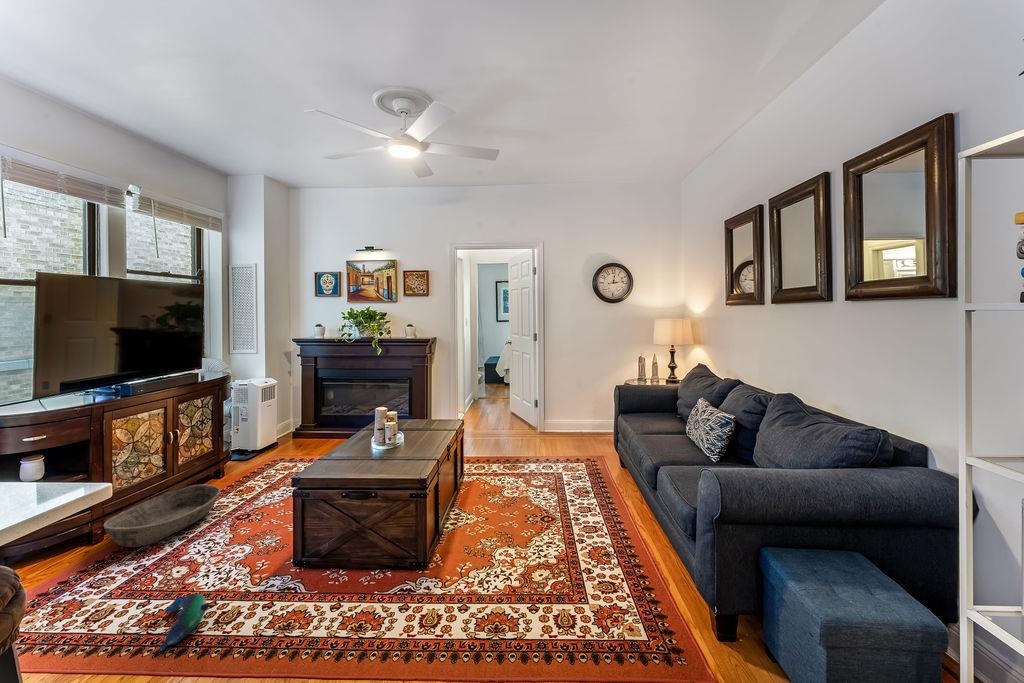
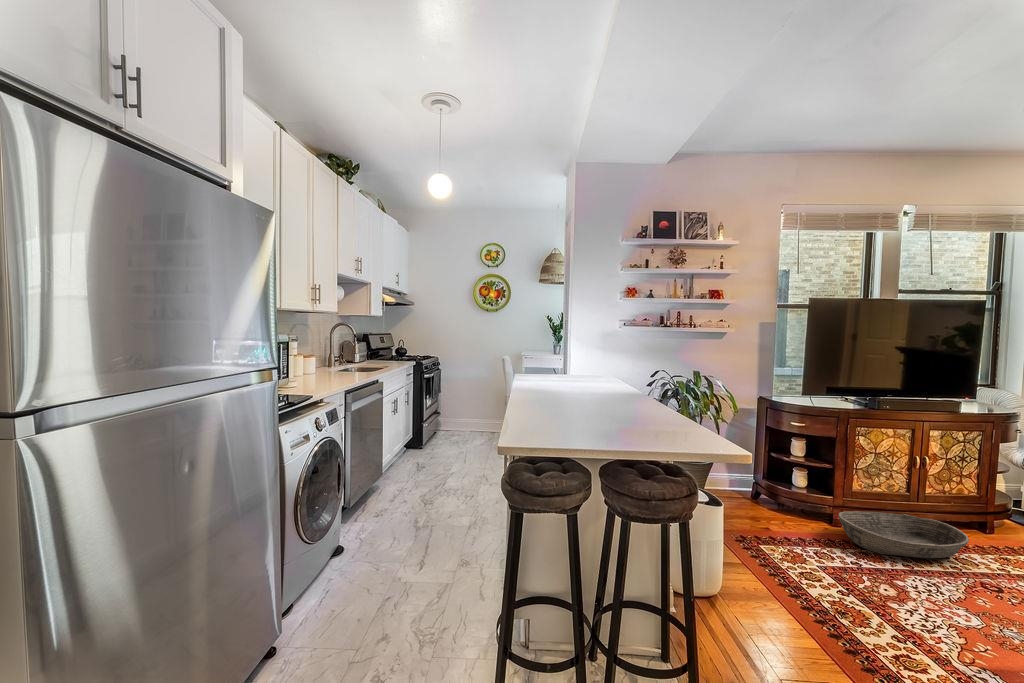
plush toy: present [159,594,210,651] -> none [835,607,892,644]

